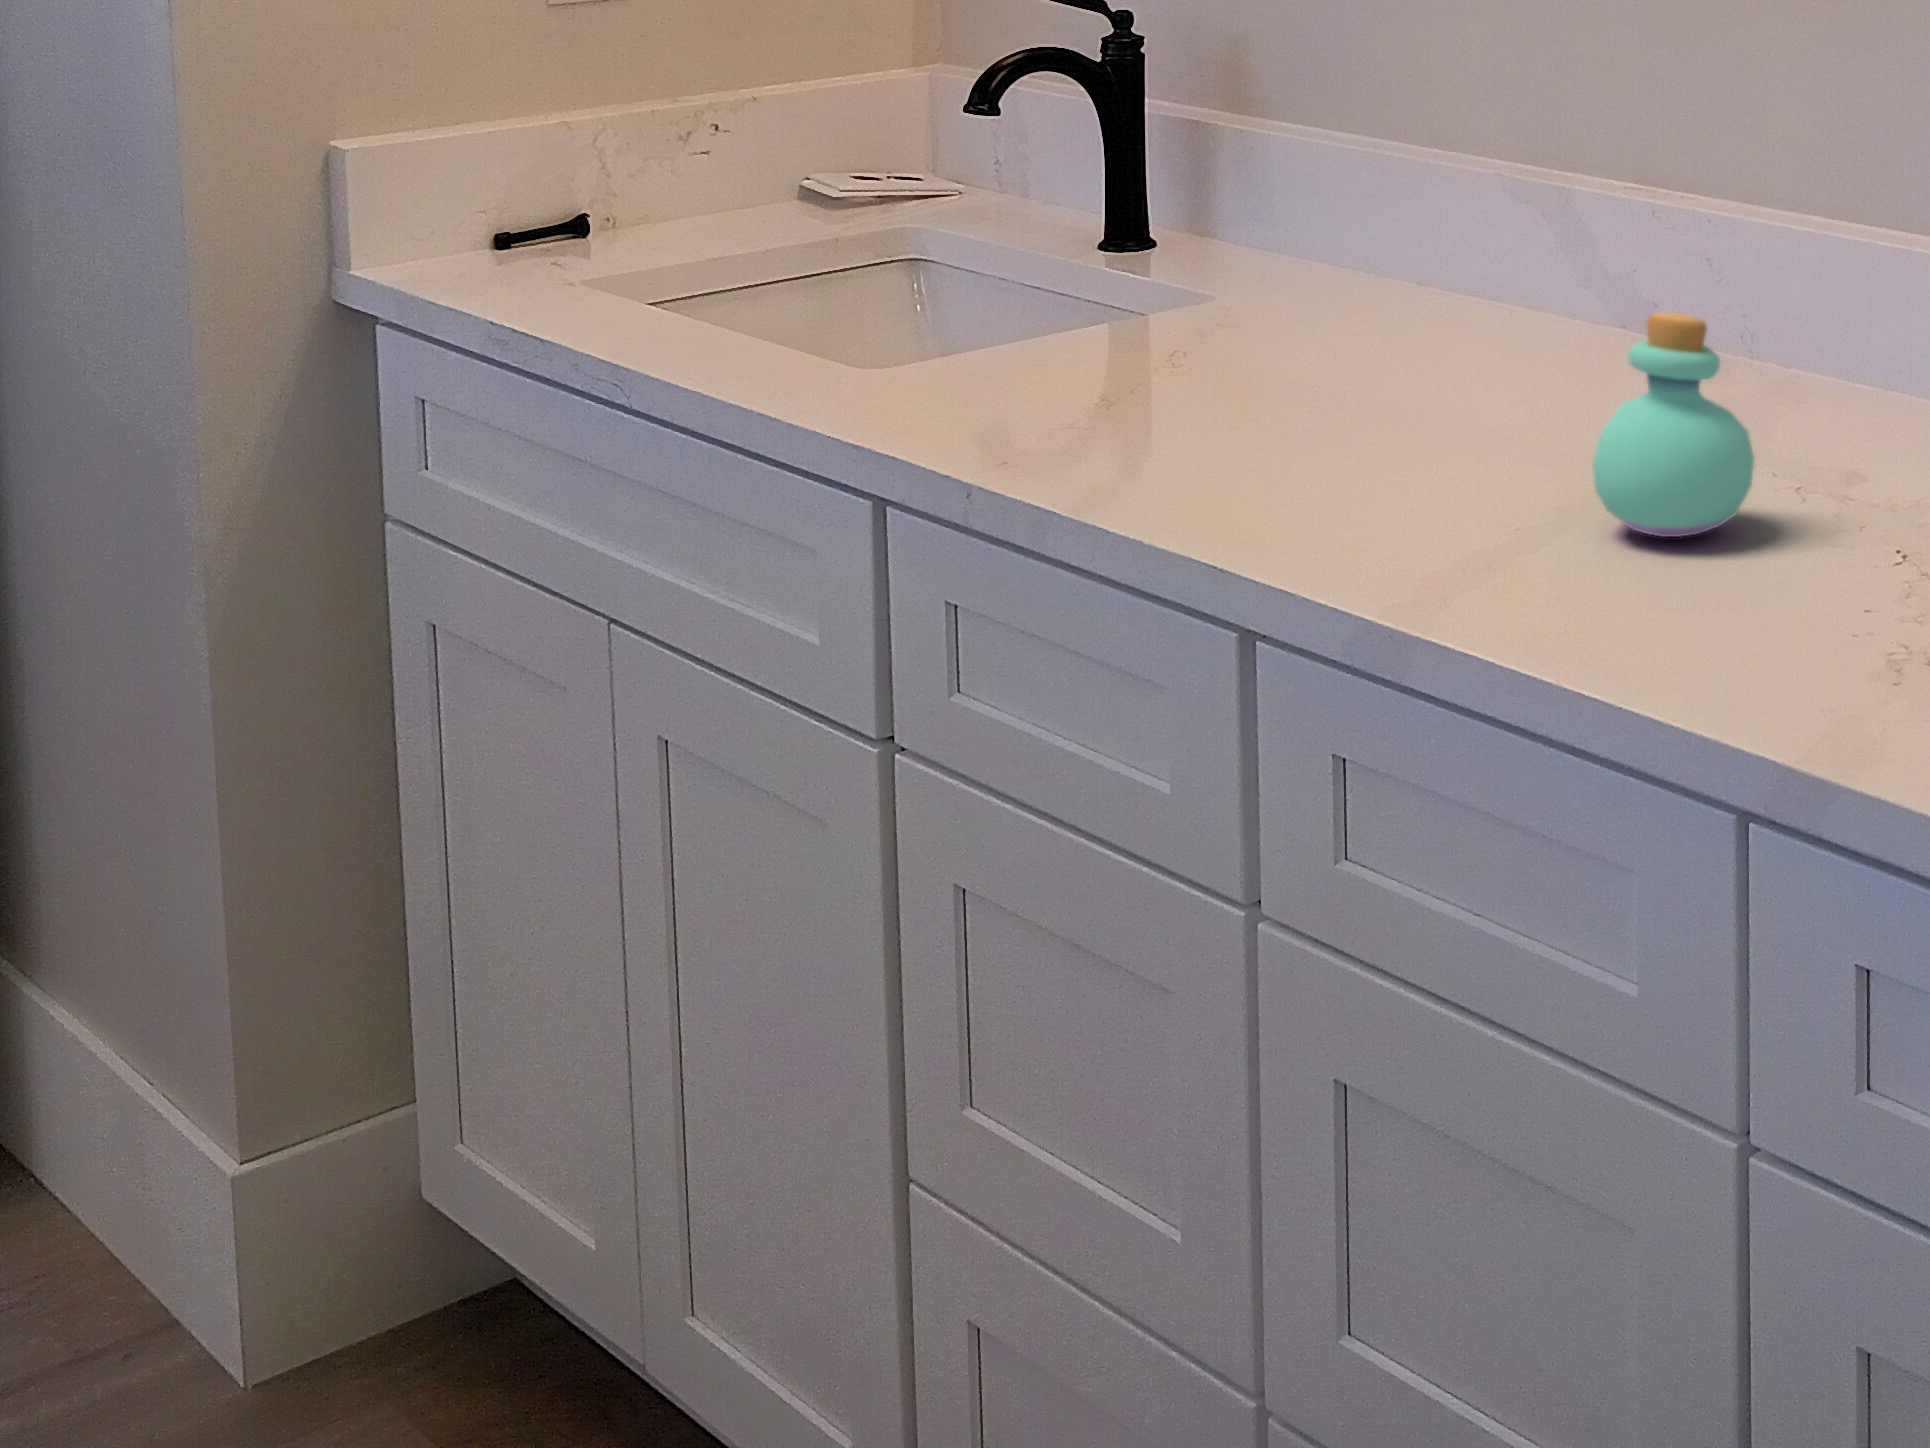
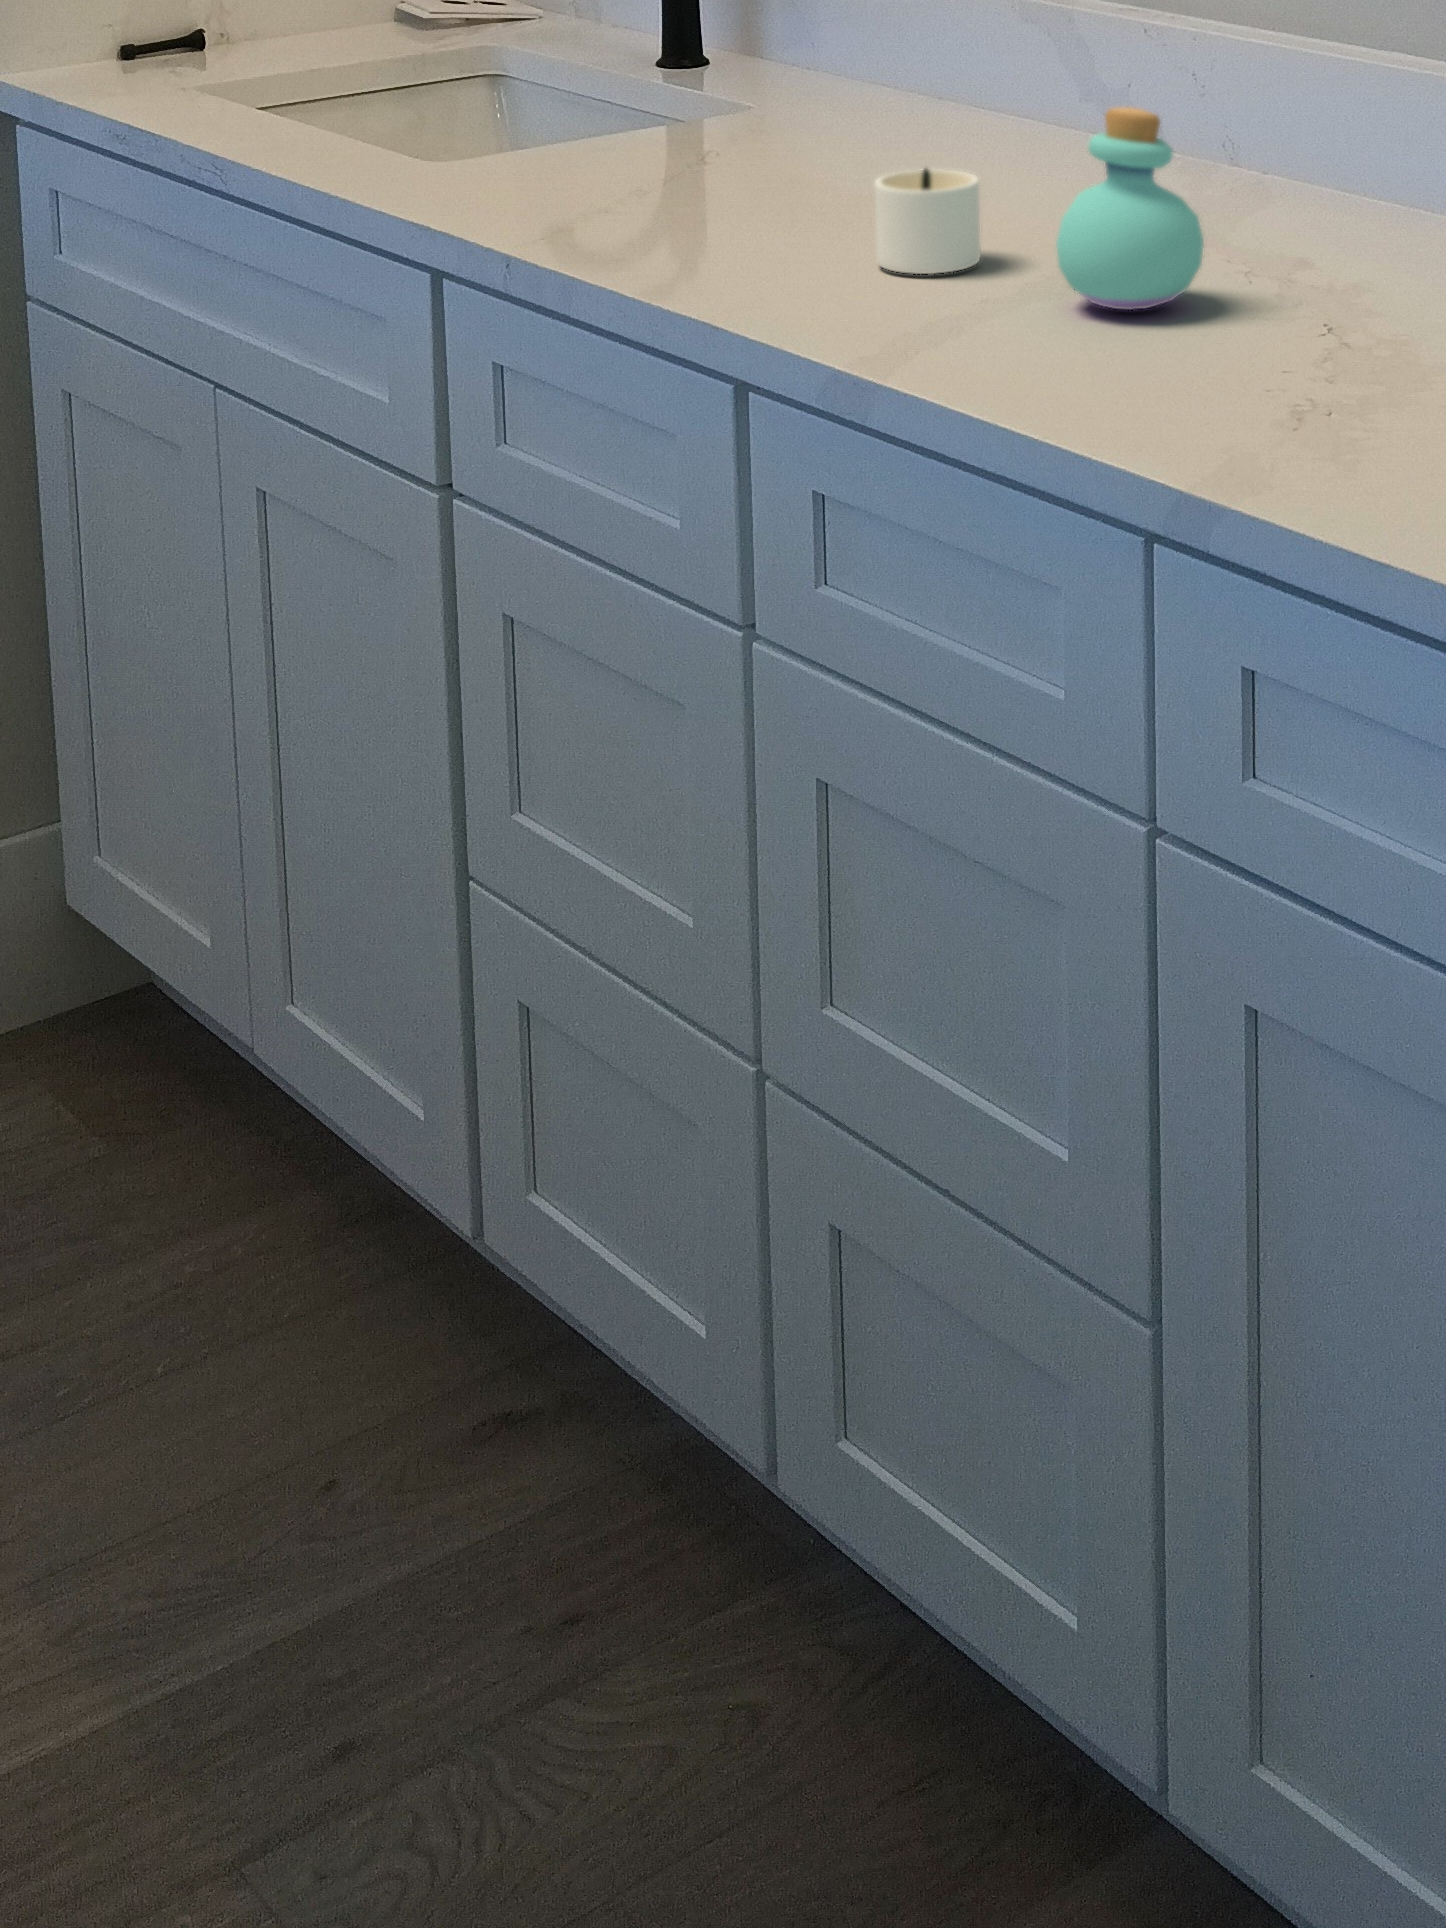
candle: none [1381,378,1555,497] -> present [874,169,980,274]

